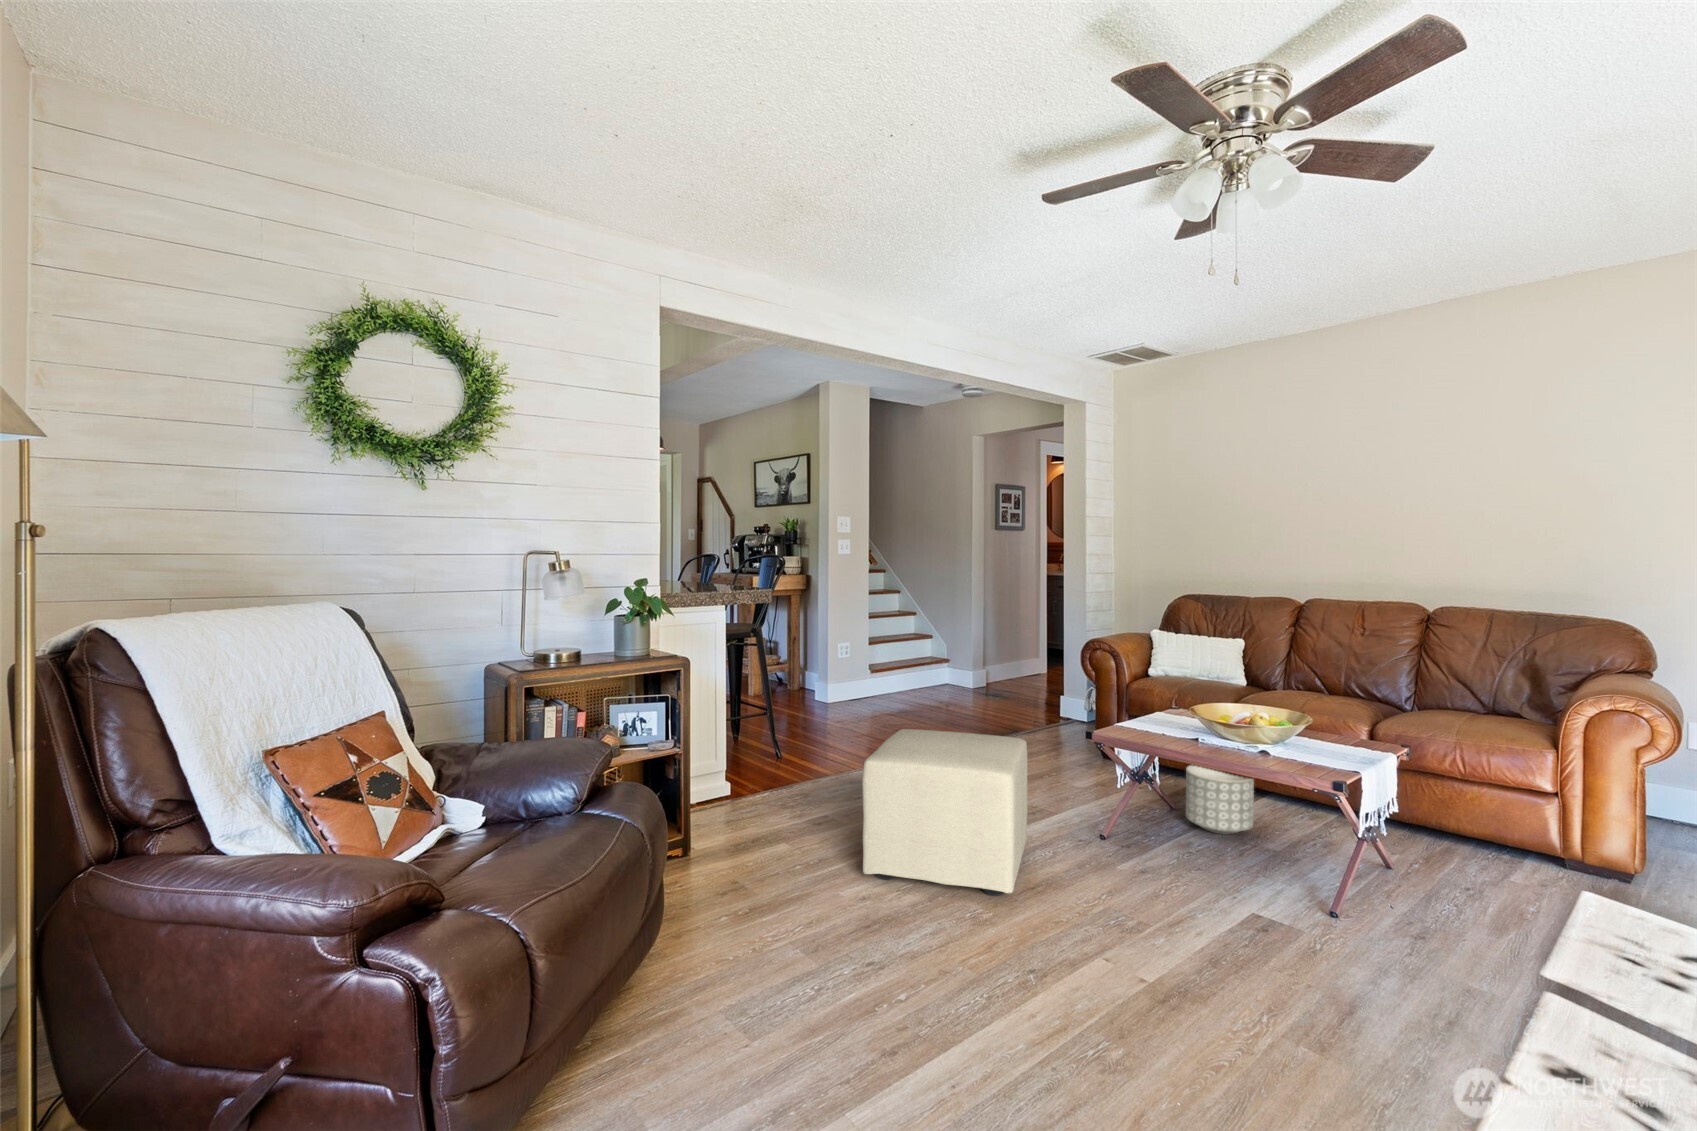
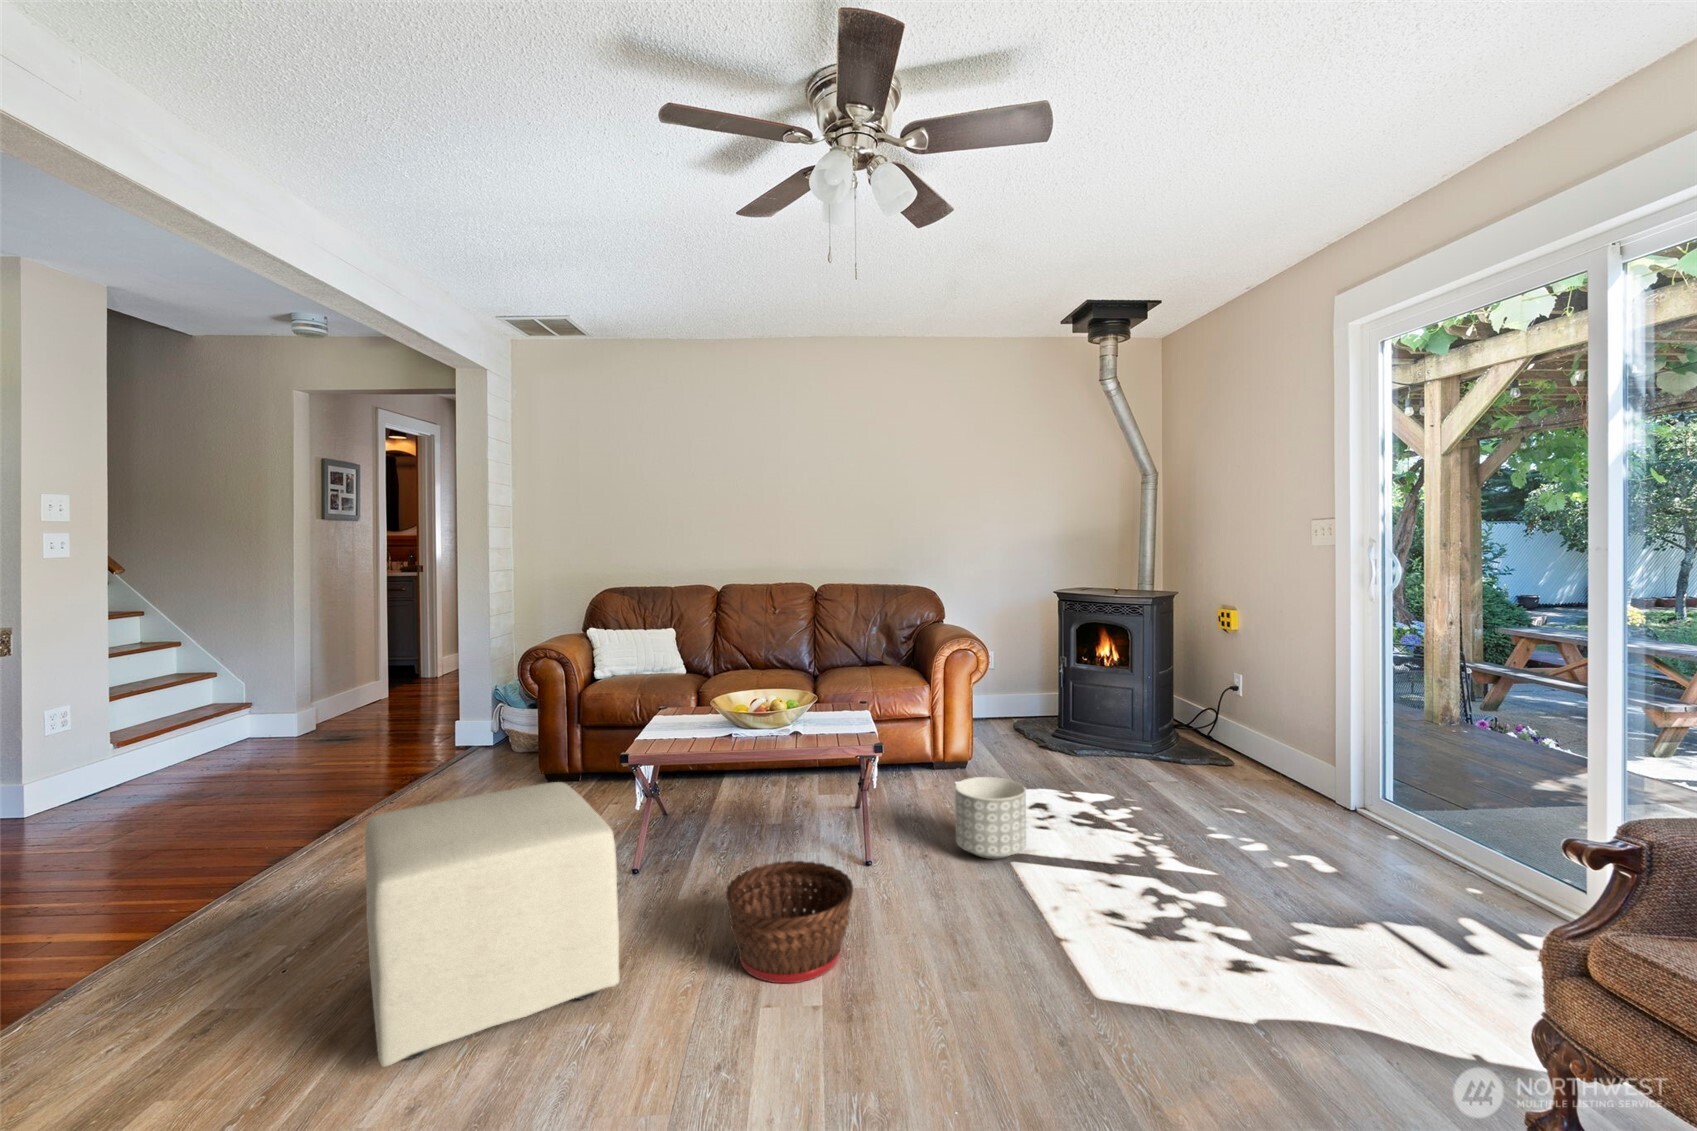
planter: present [1186,766,1254,834] -> present [955,777,1026,859]
basket: none [1100,853,1229,964] -> present [725,861,853,983]

